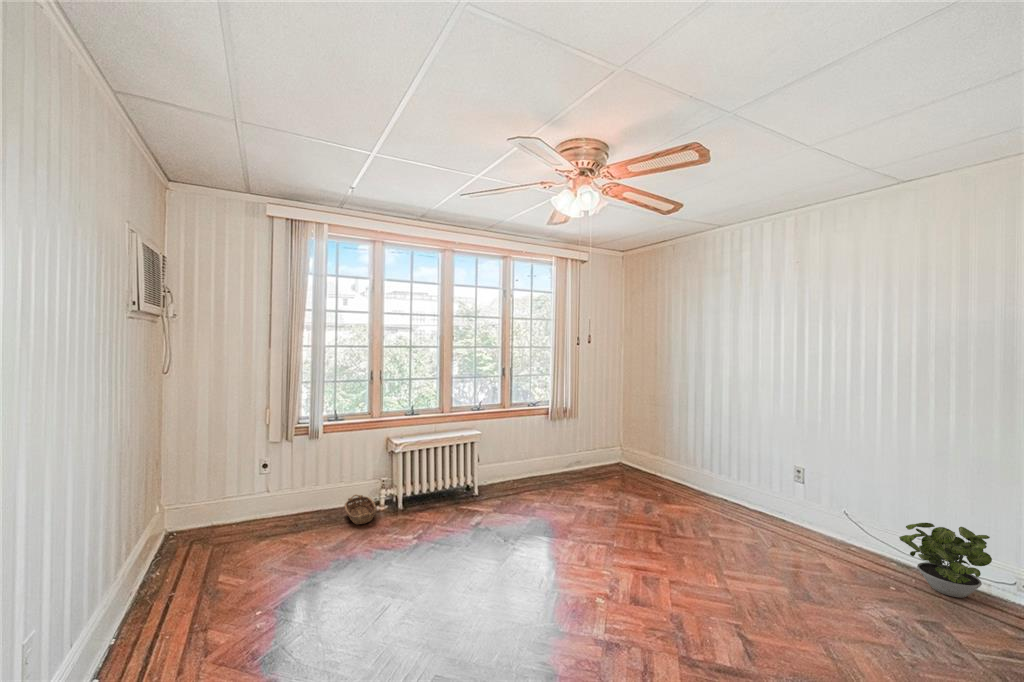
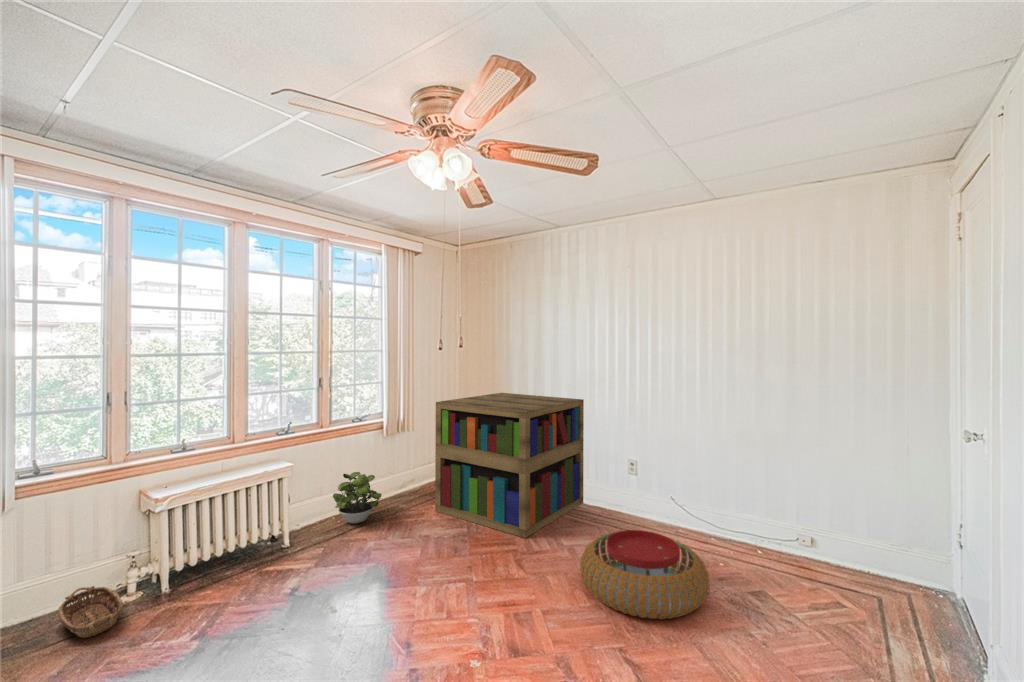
bookshelf: none [595,391,745,523] -> present [435,393,584,538]
potted plant: present [899,523,992,598] -> present [333,472,381,523]
pouf: none [714,528,861,619] -> present [580,530,709,619]

